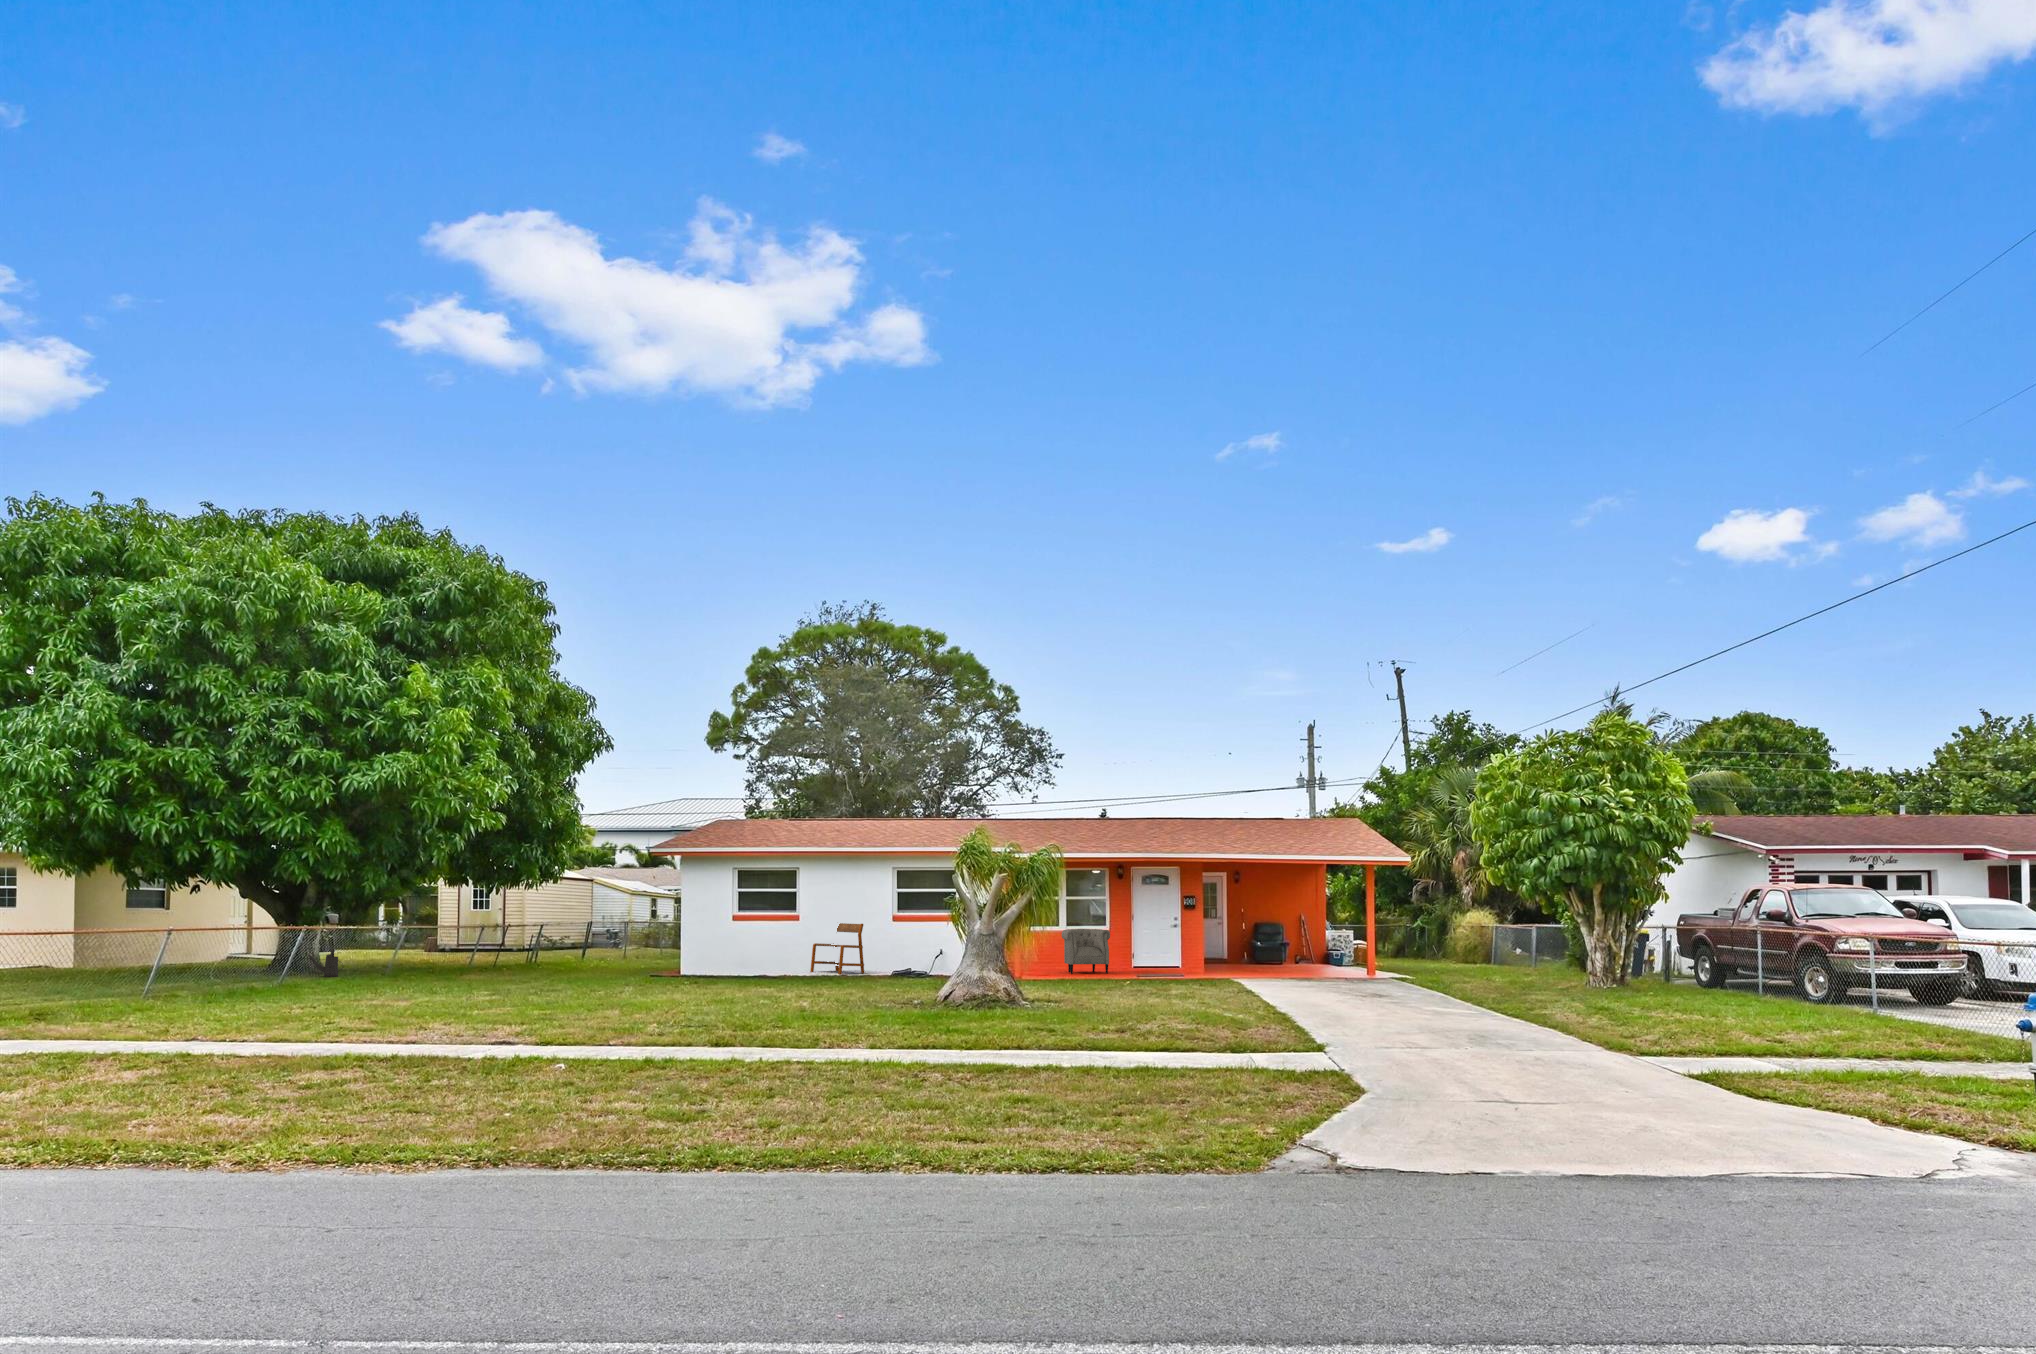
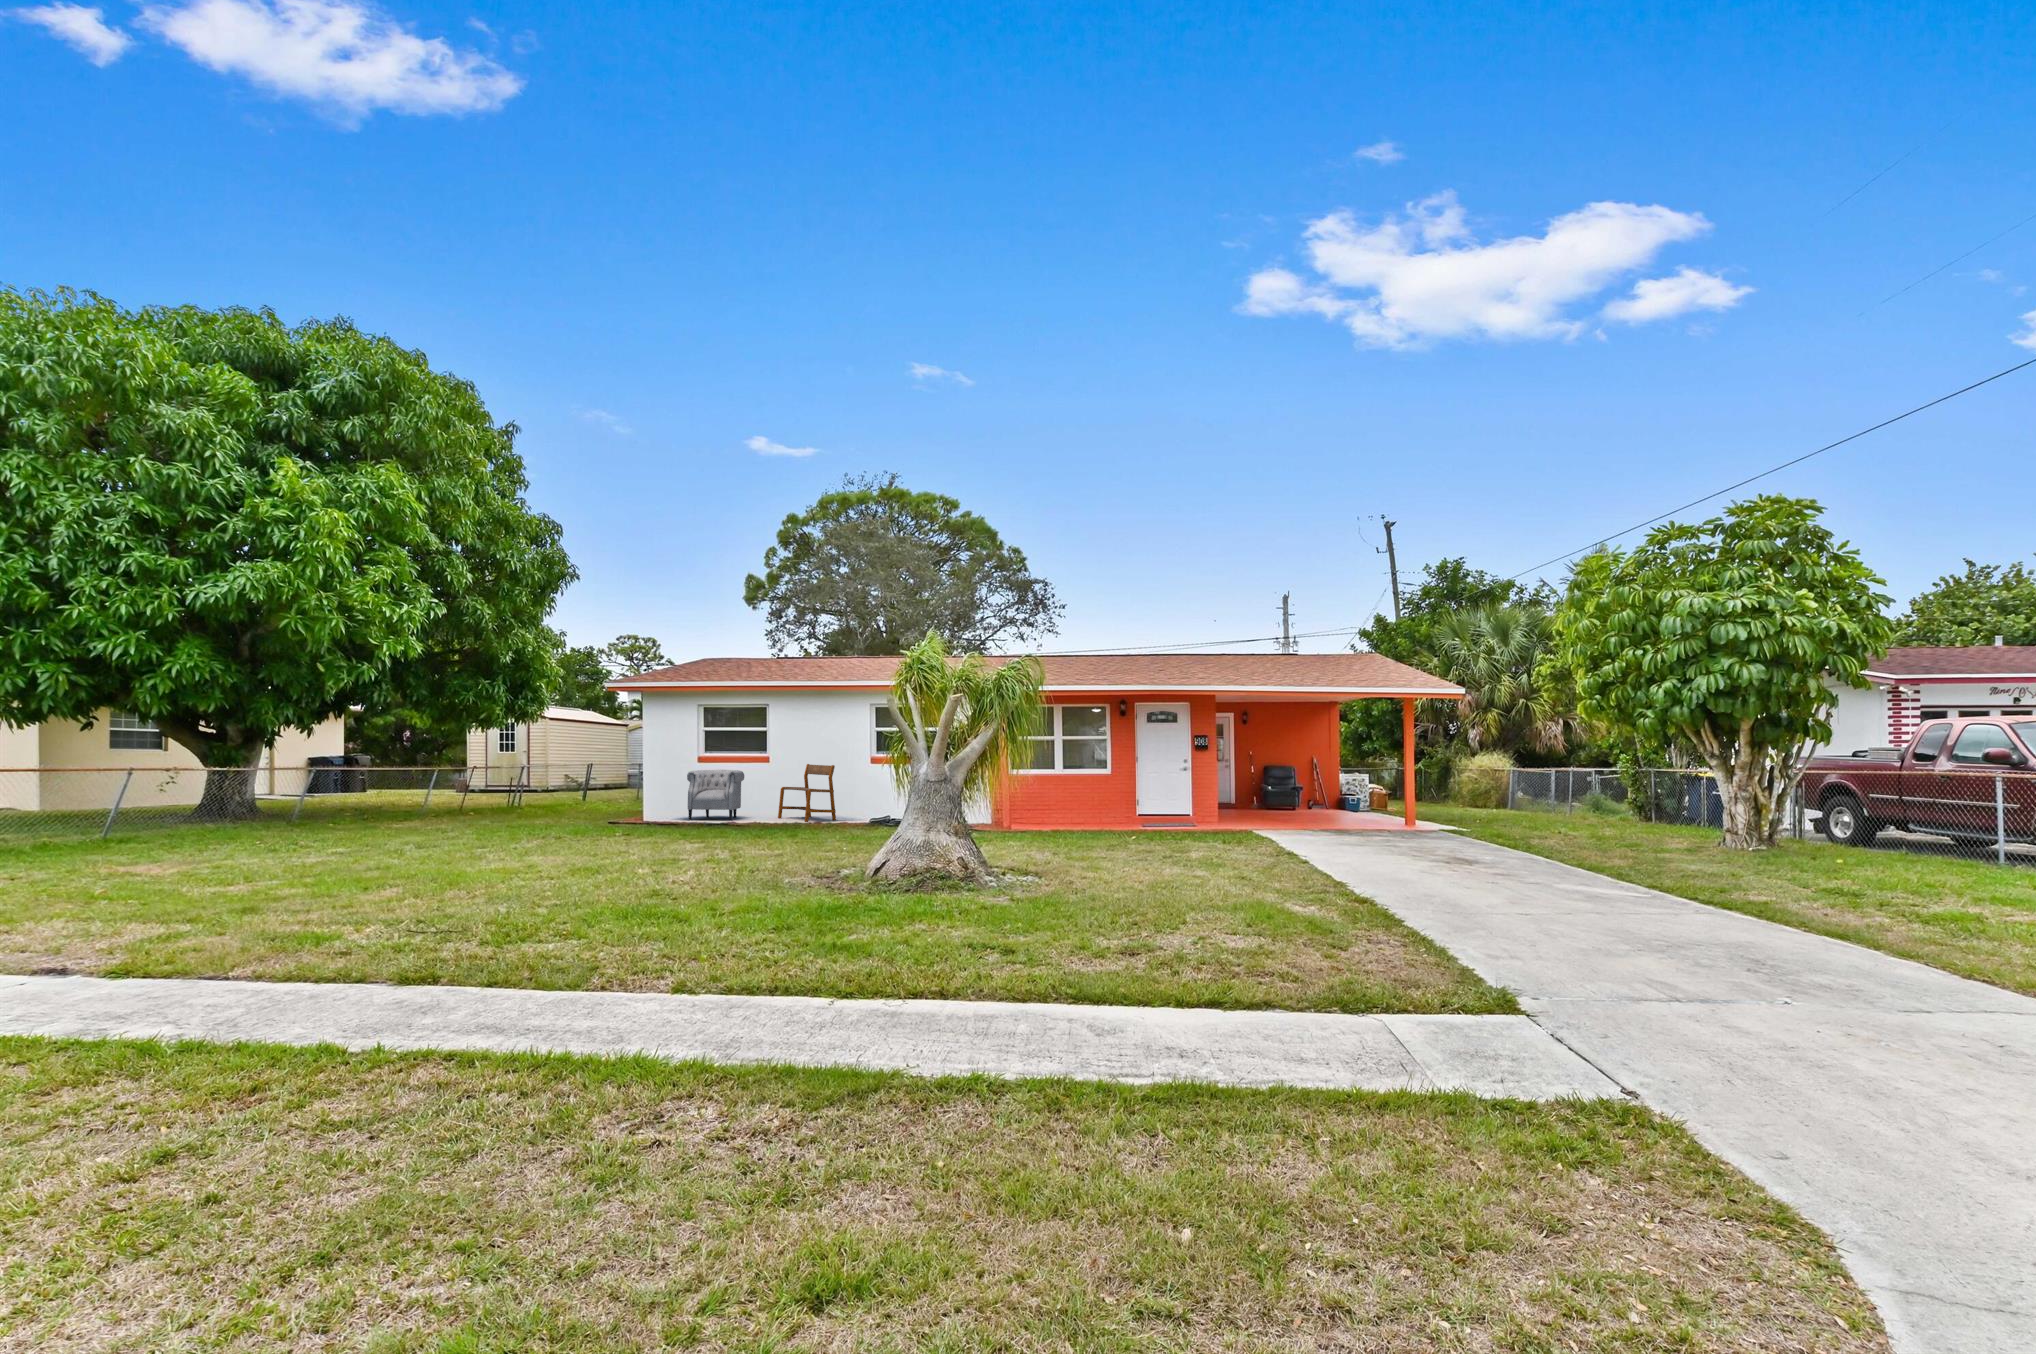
chair: present [1062,929,1110,974] -> present [687,770,744,820]
watering can: present [308,949,343,977] -> none [197,792,240,823]

